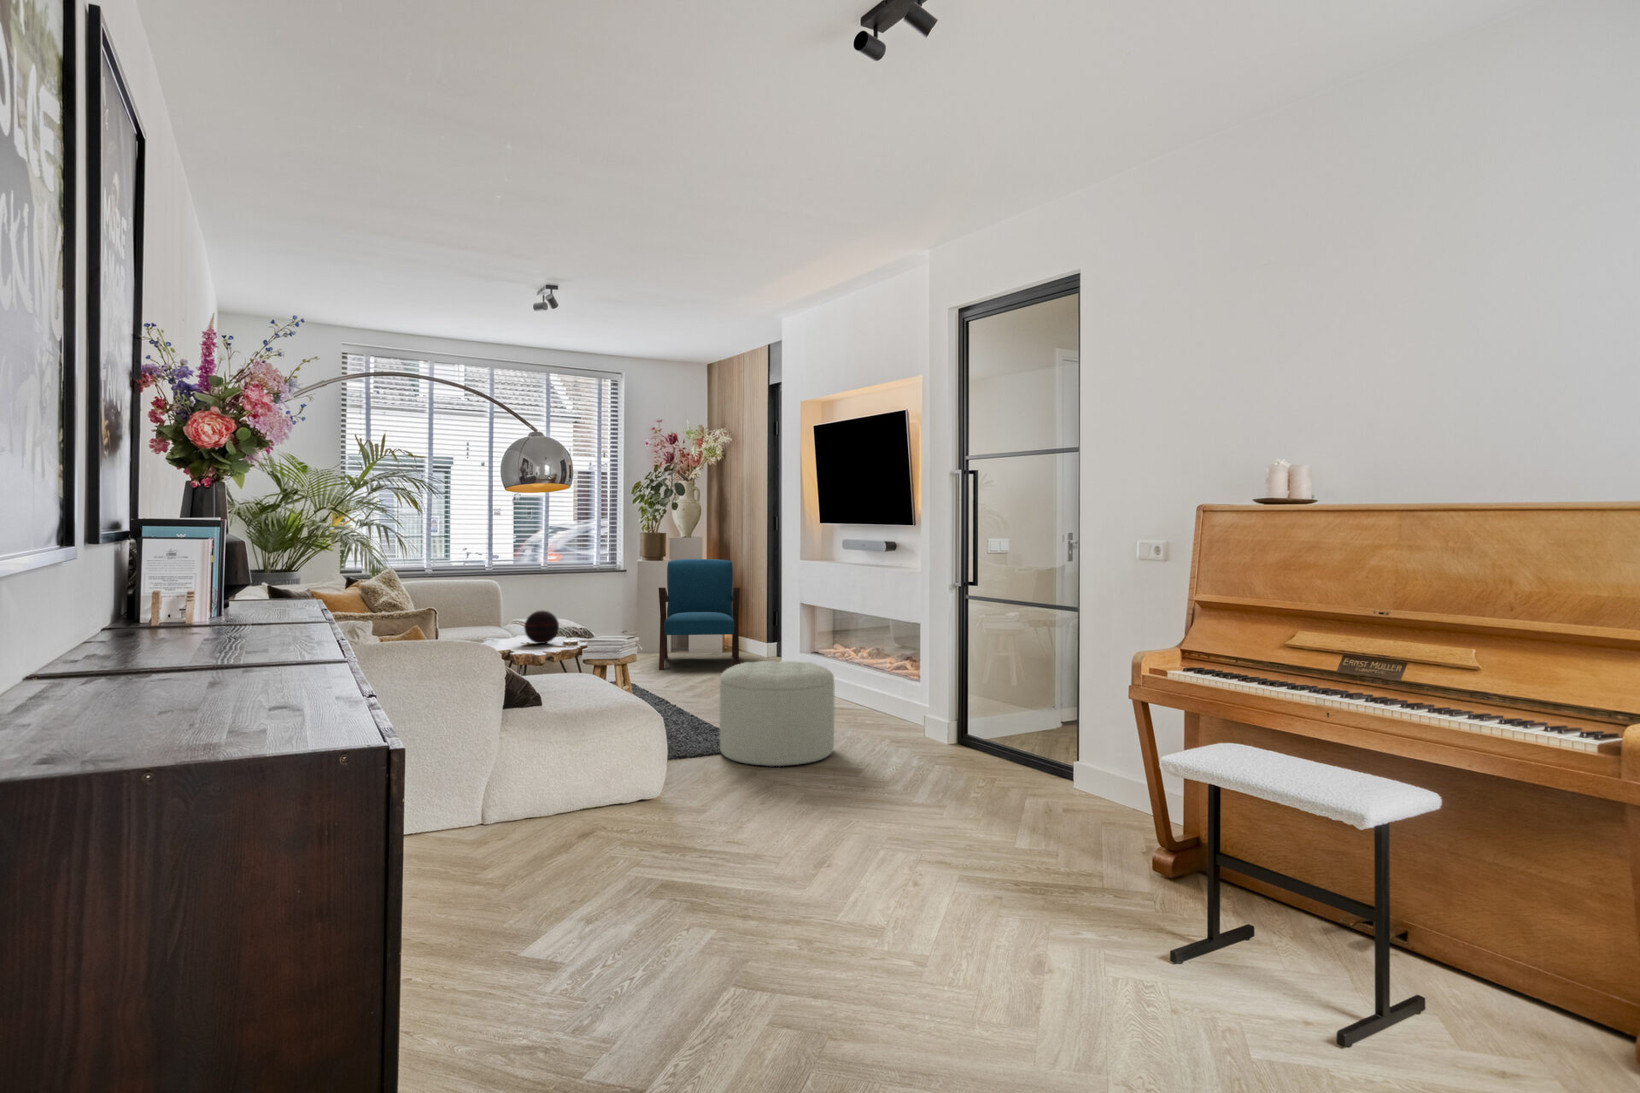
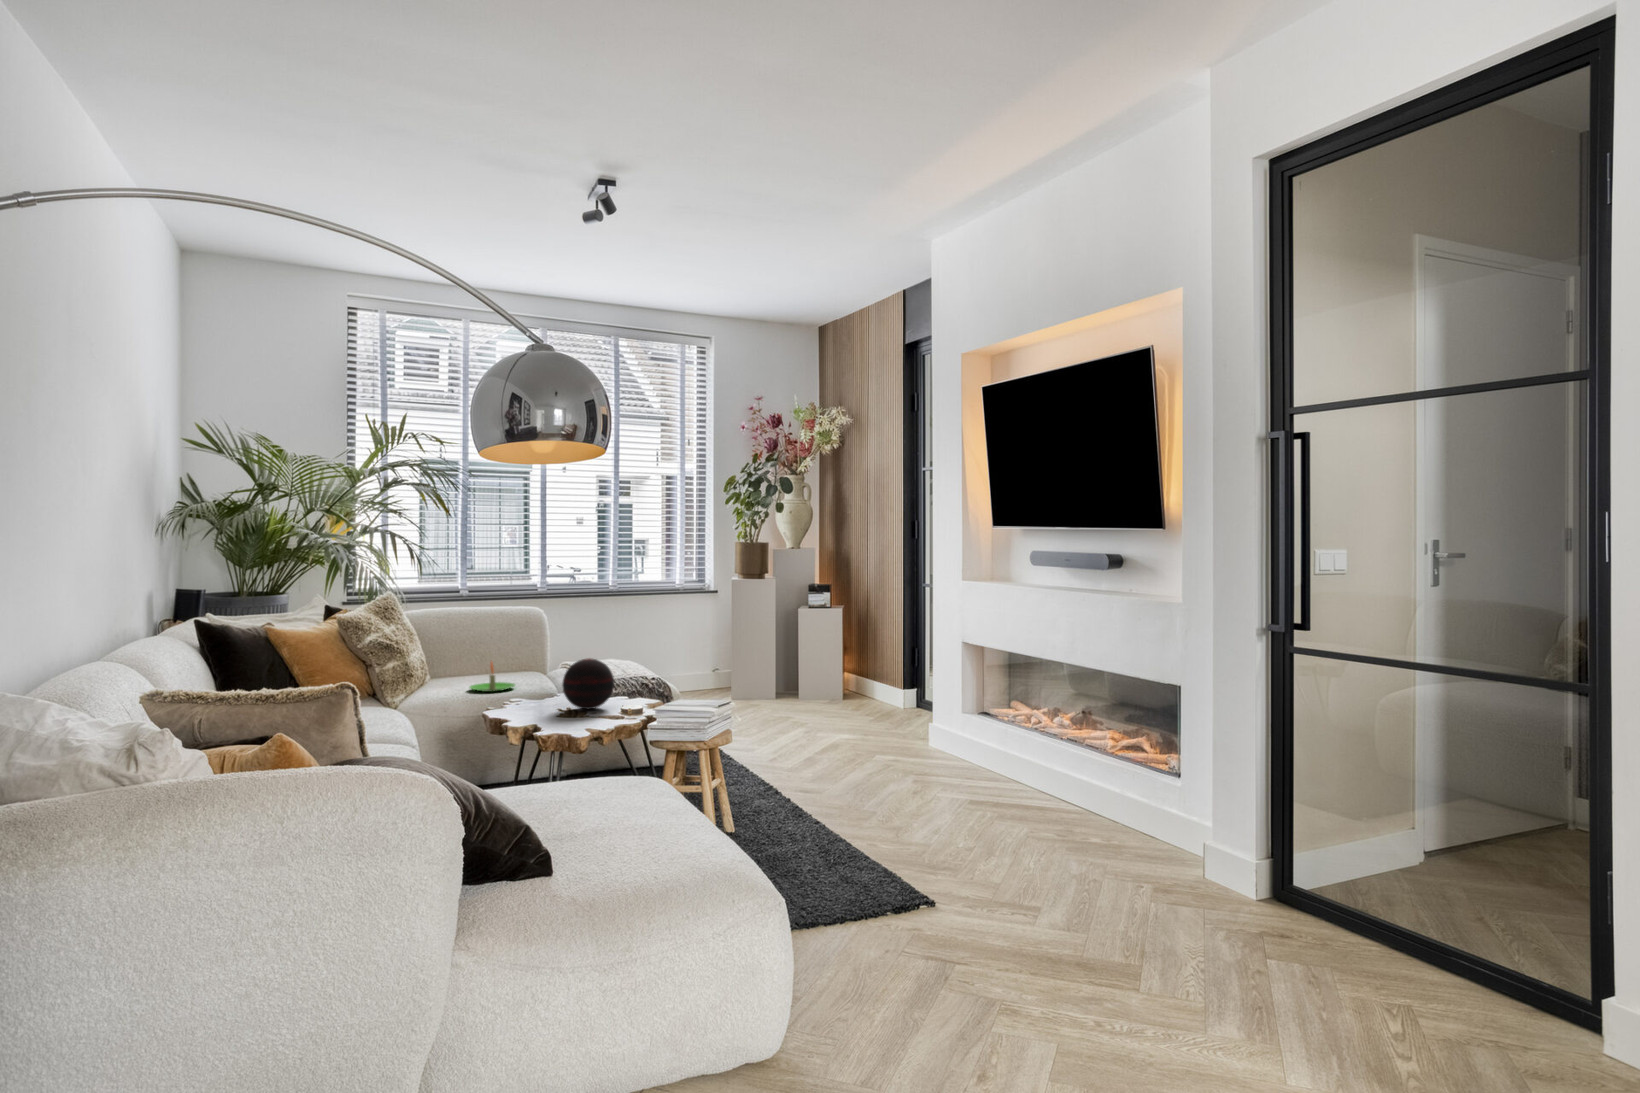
armchair: present [659,559,740,670] -> none [759,578,870,730]
candle: none [453,615,486,636] -> present [470,663,515,692]
ottoman: present [720,661,834,766] -> none [870,753,1069,955]

